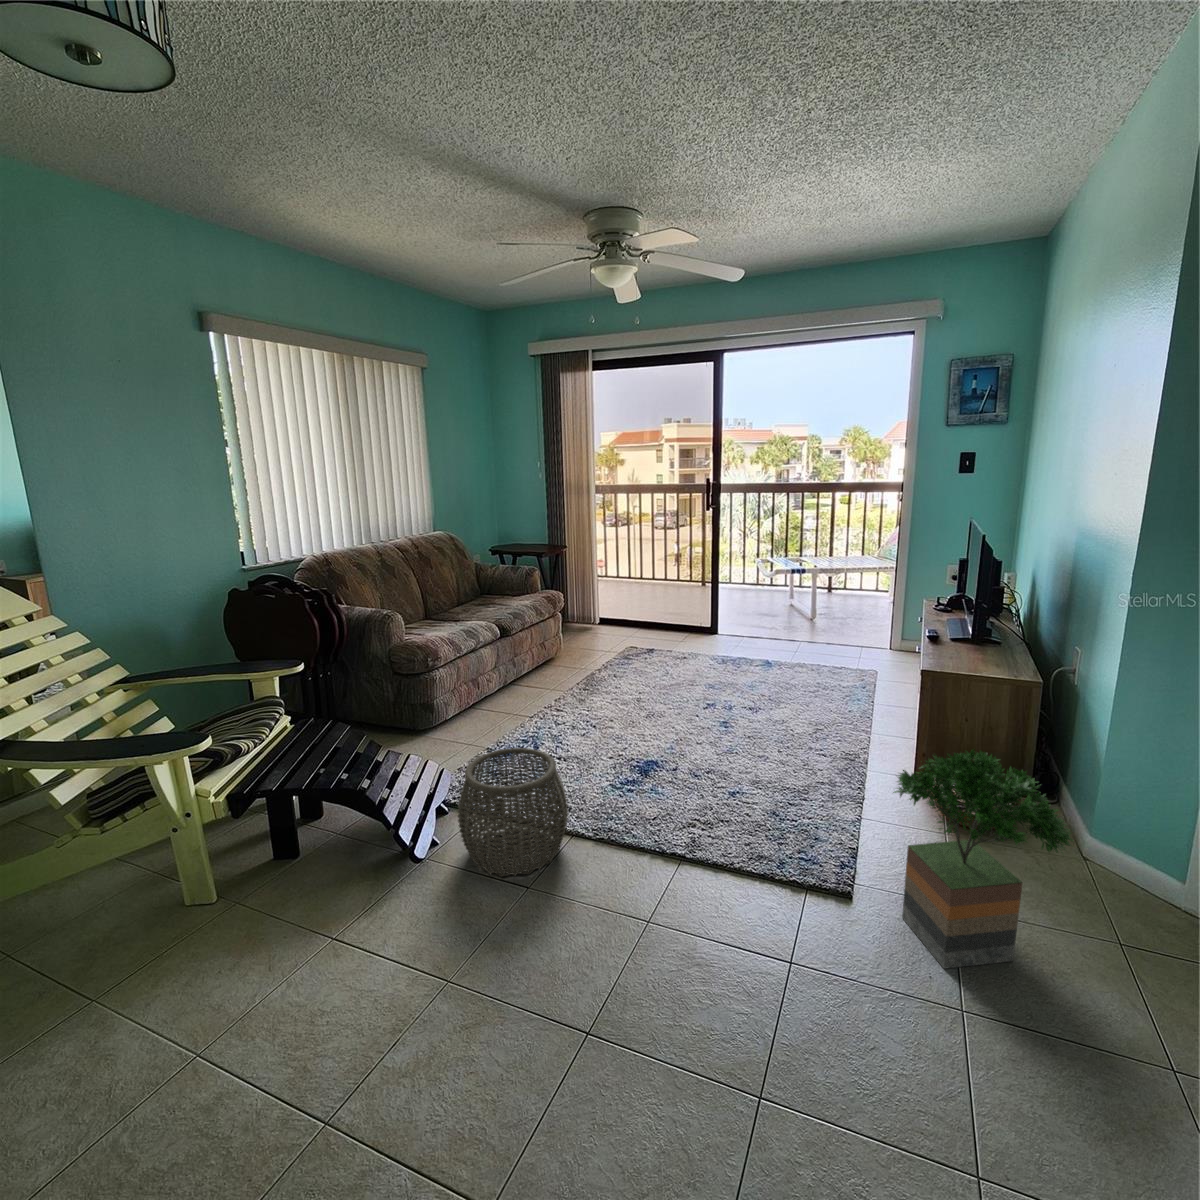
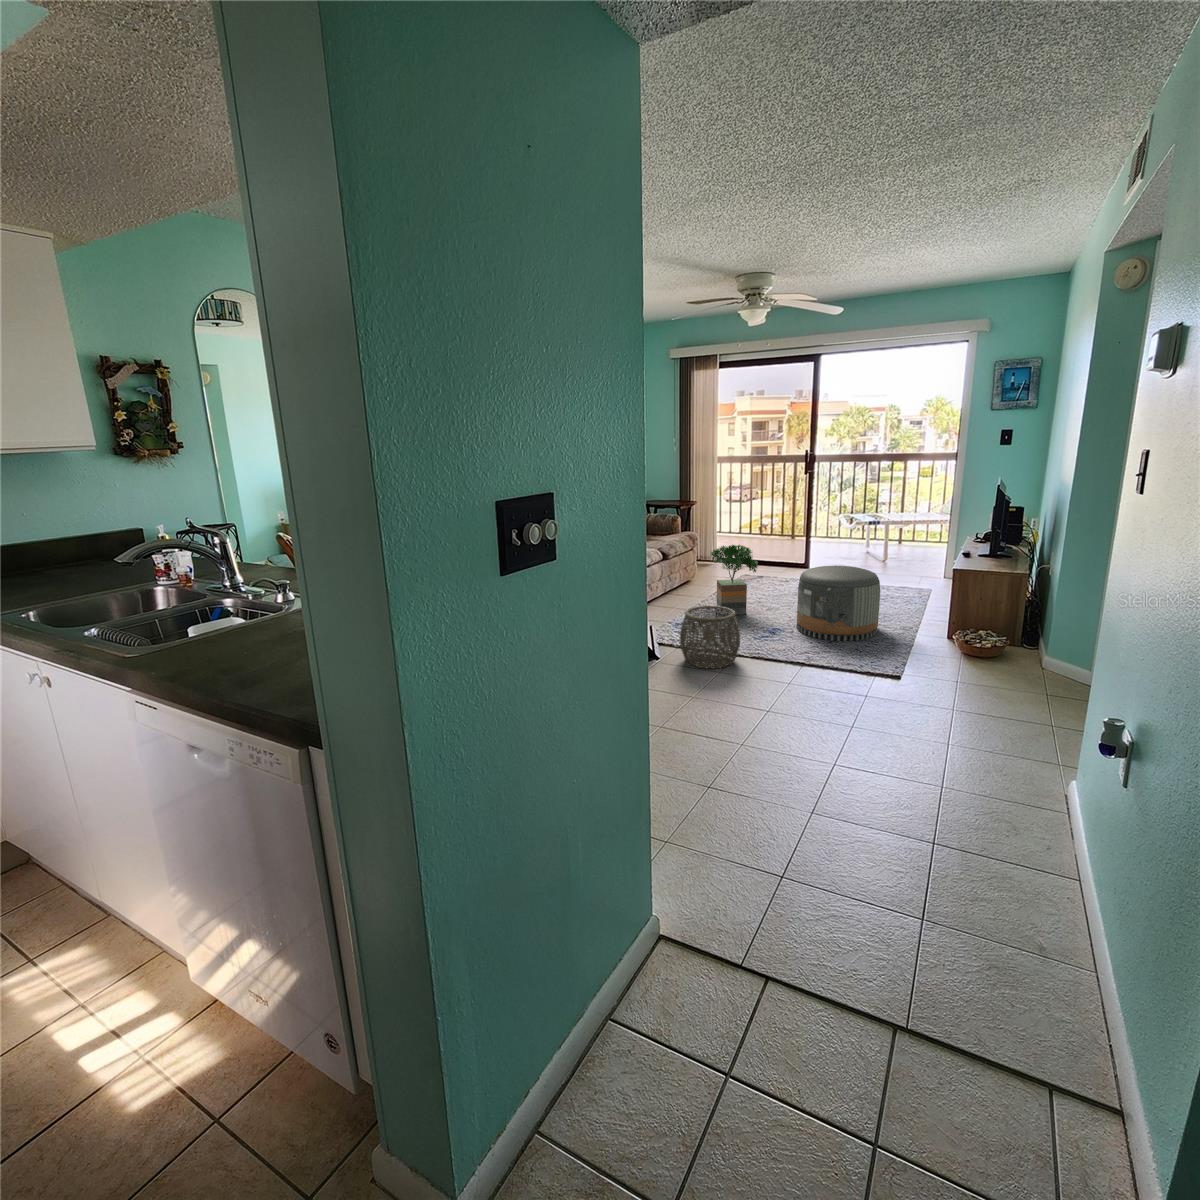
pouf: none [682,656,808,788] -> present [797,566,880,641]
potted tree: present [893,750,1073,969] -> present [711,545,758,615]

